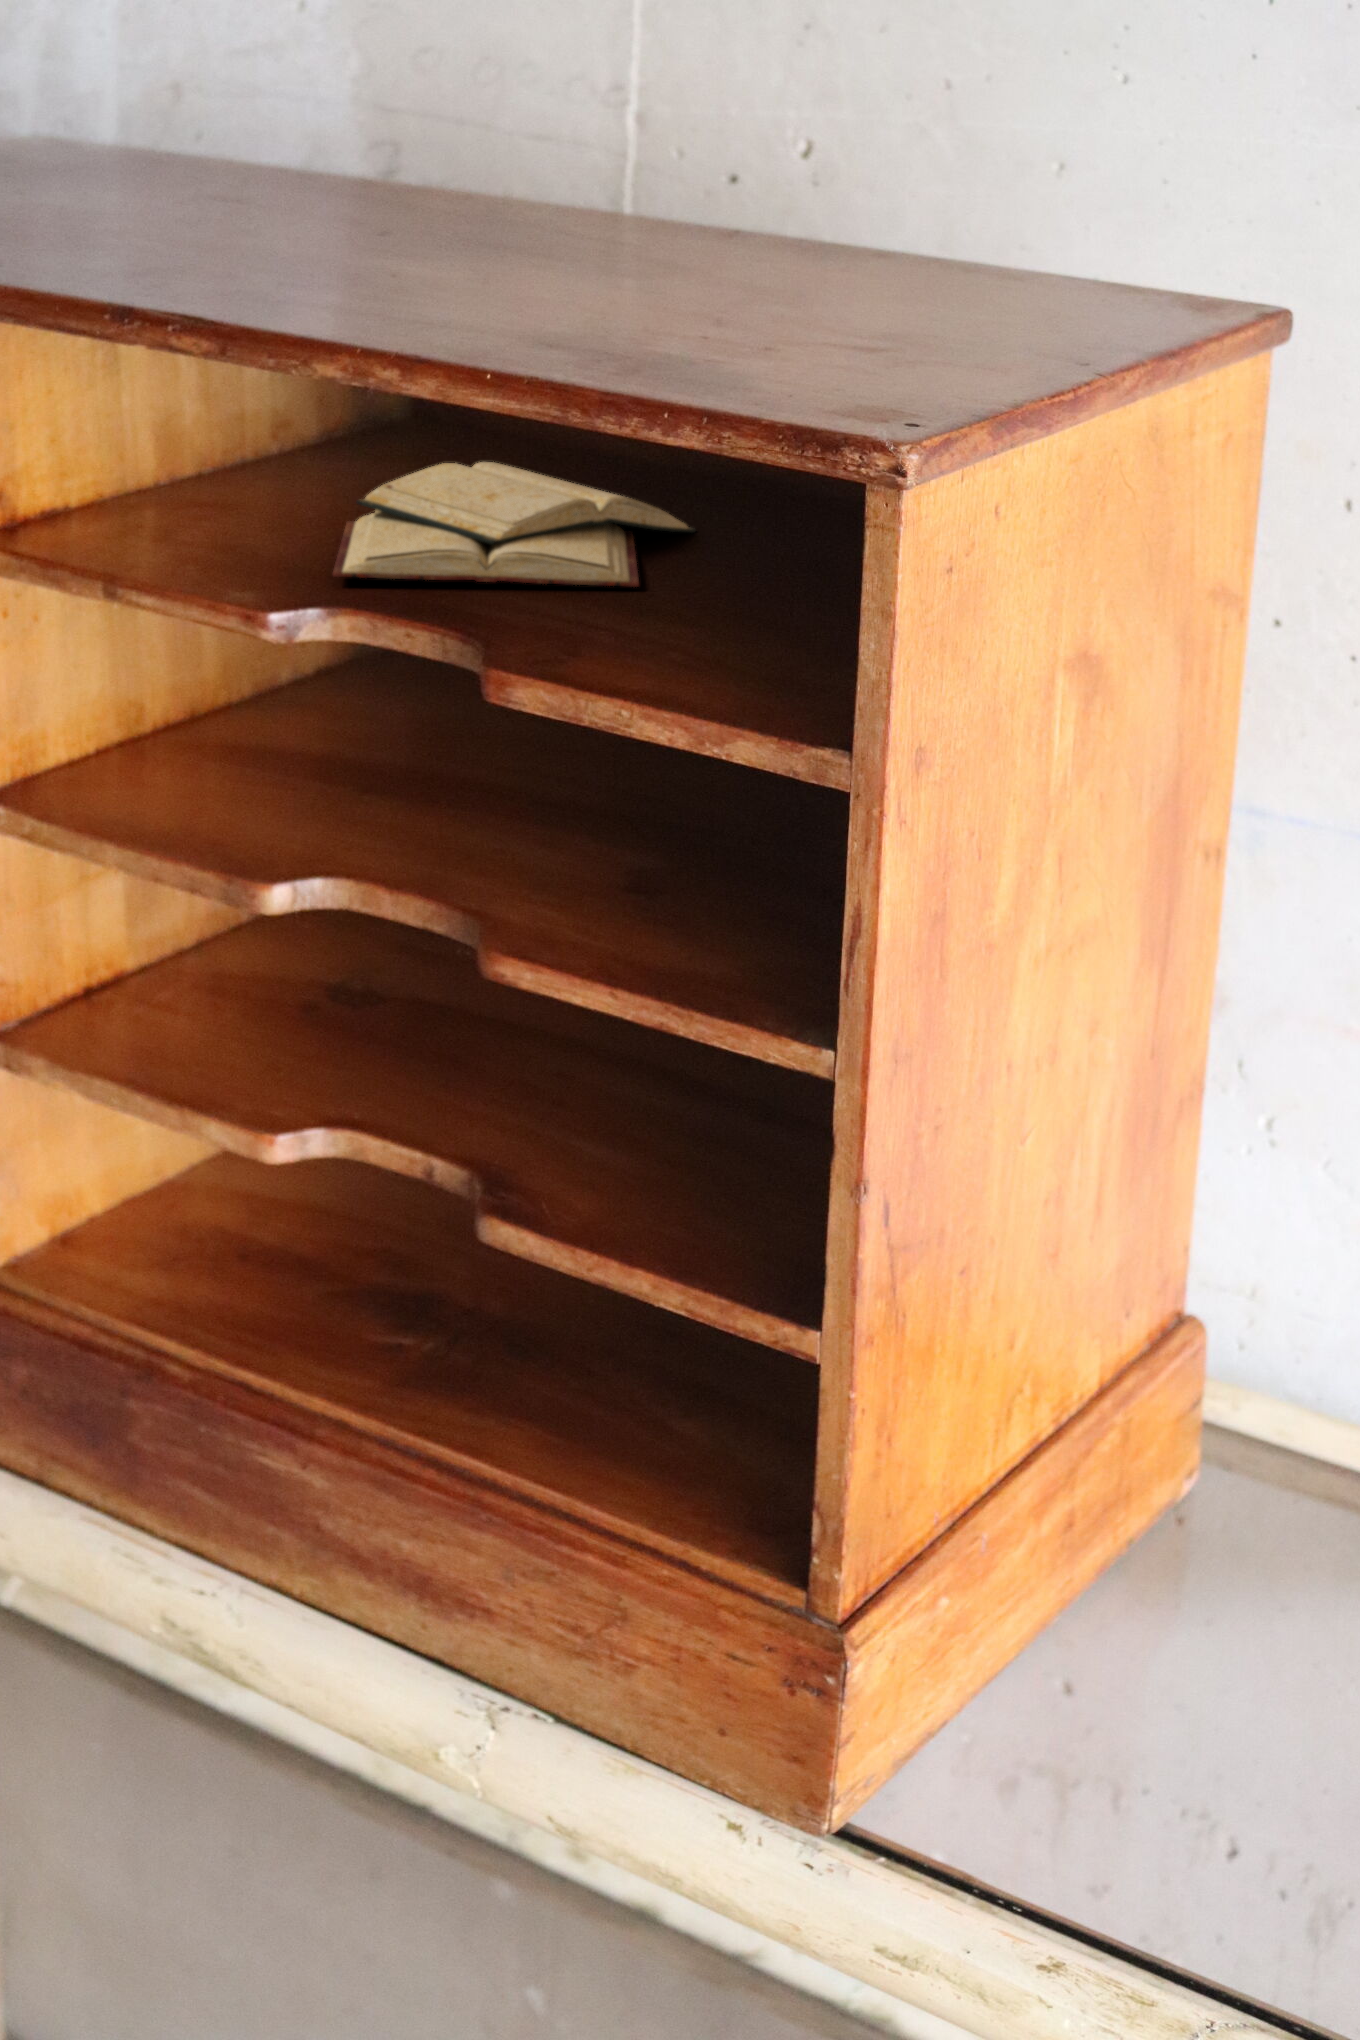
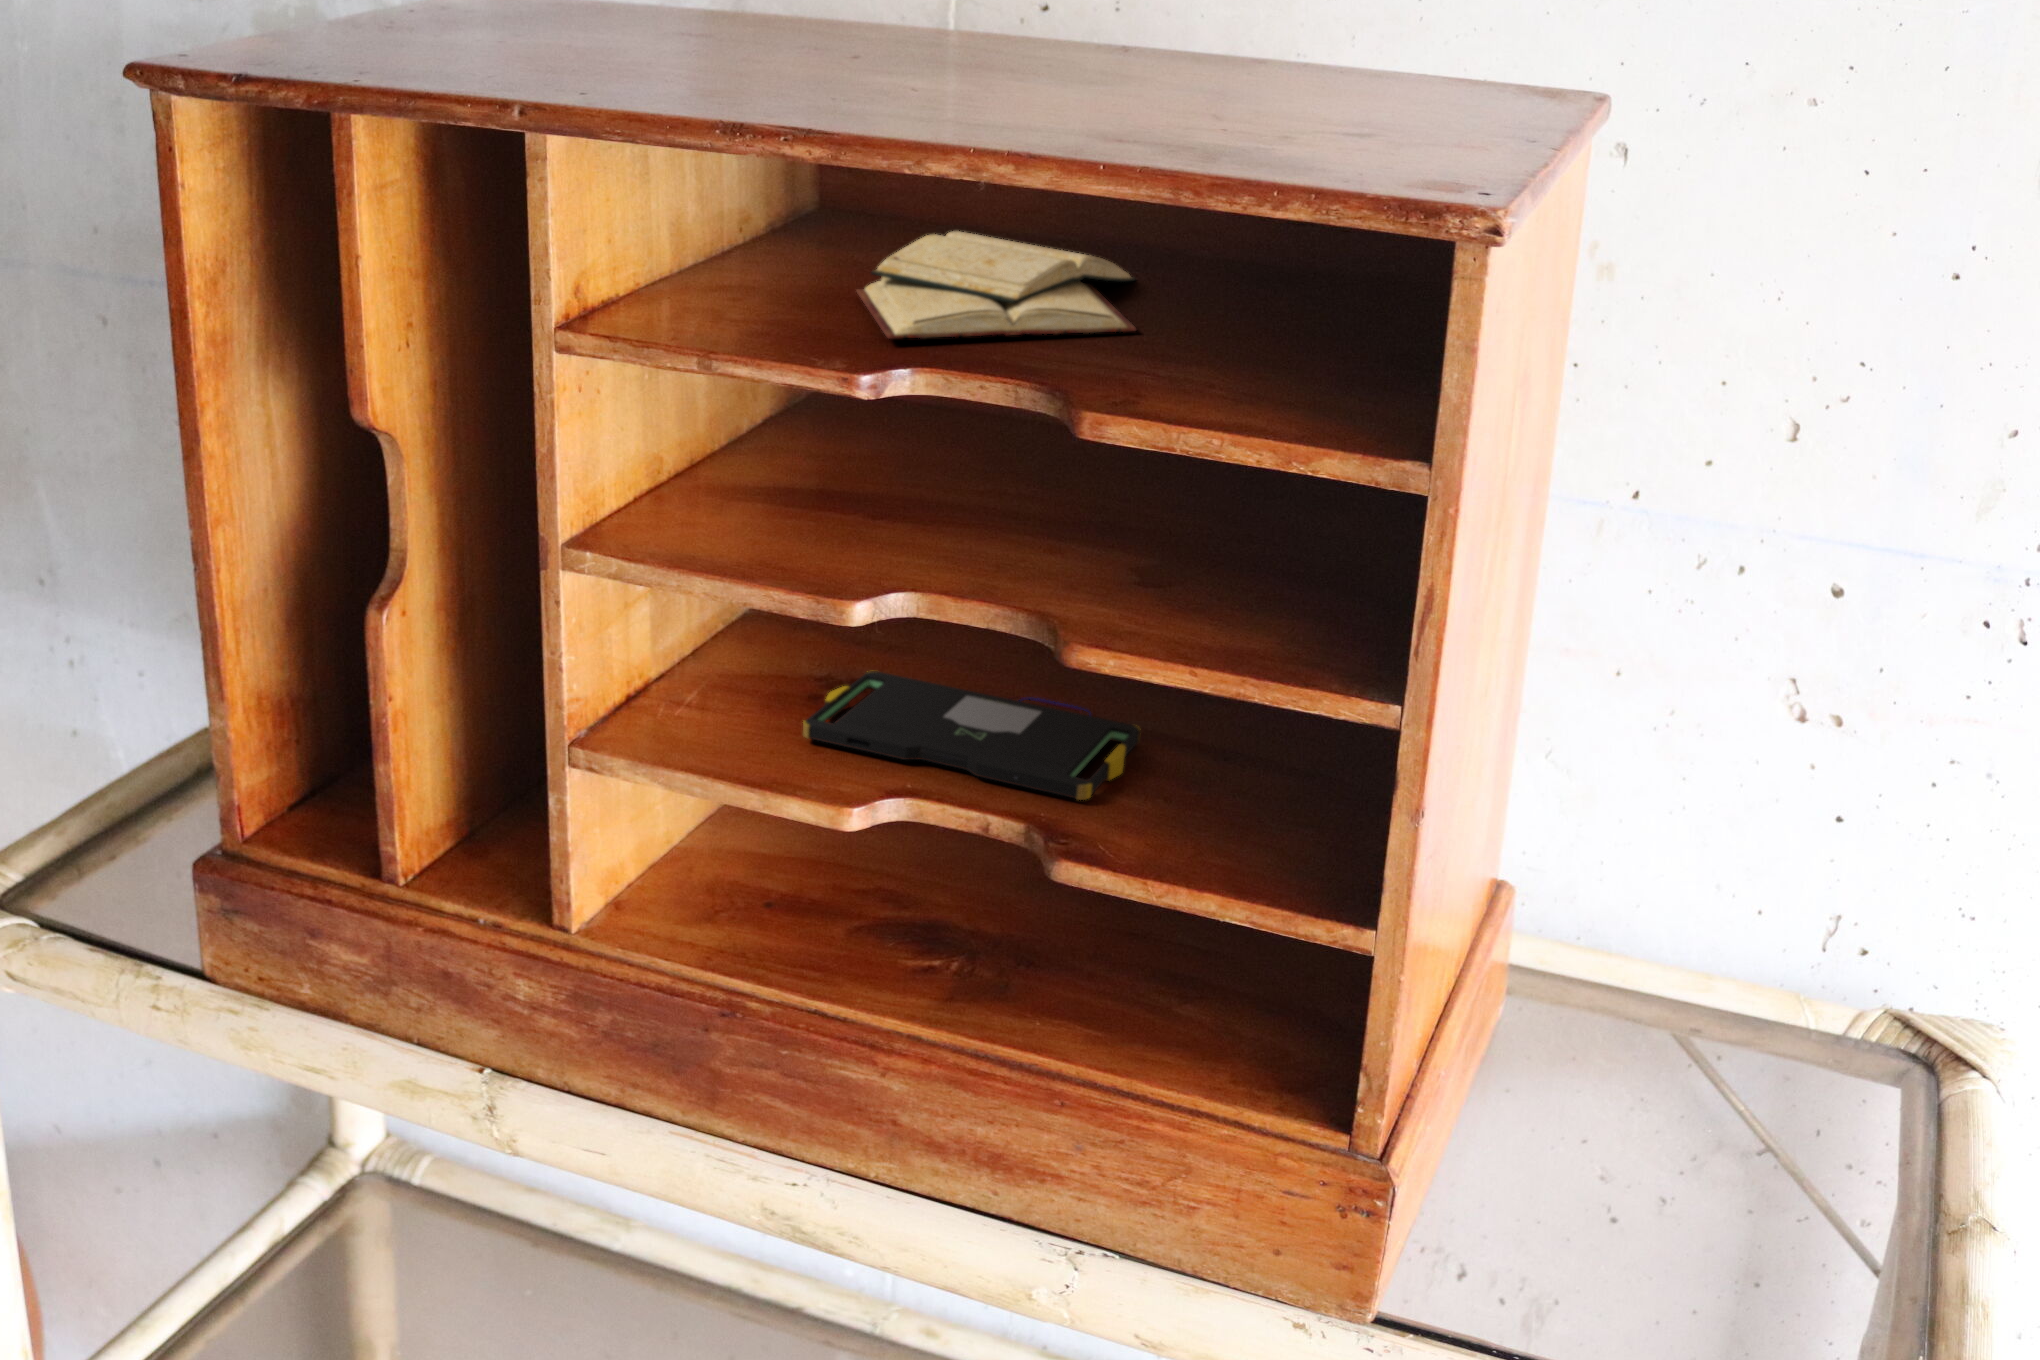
tablet: none [267,984,674,1152] -> present [803,671,1141,800]

